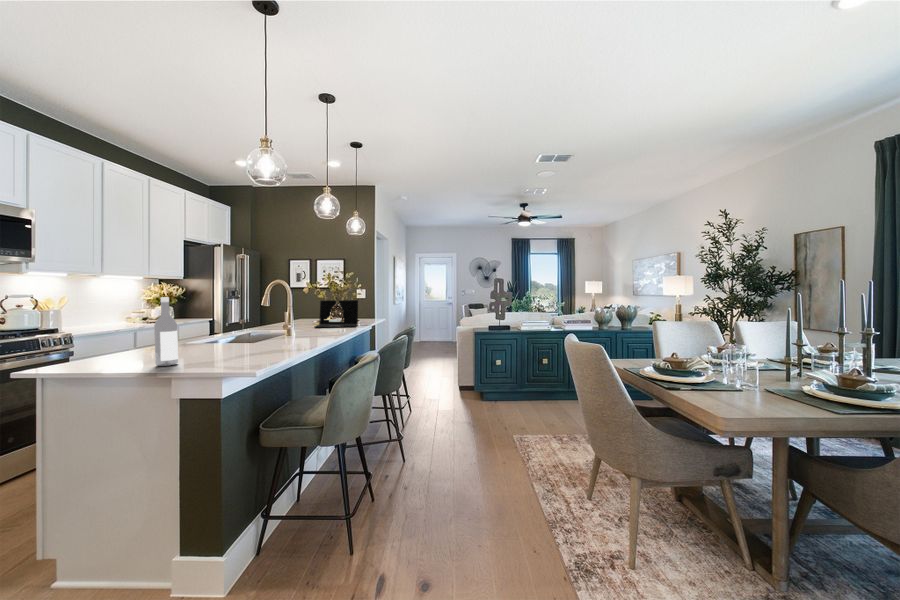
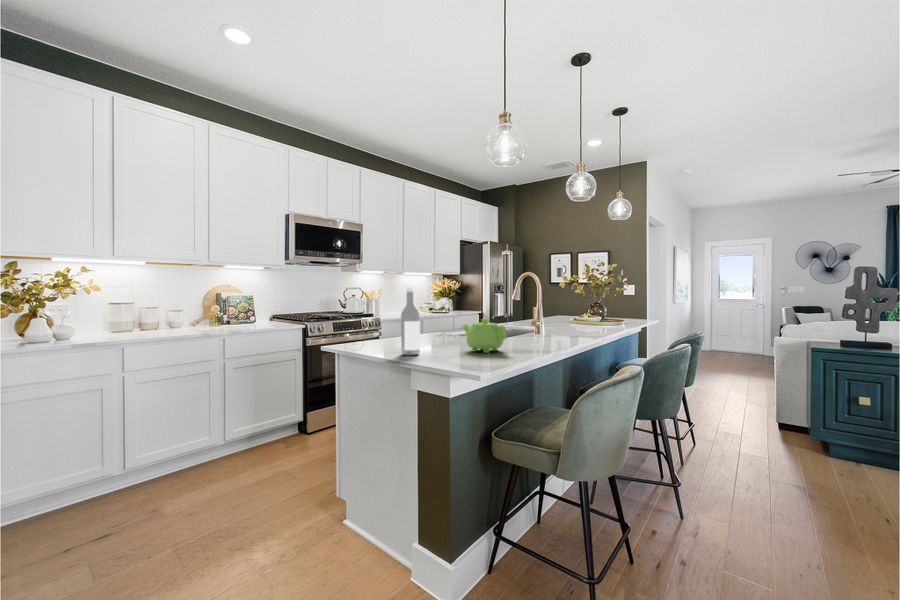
laptop: present [314,300,358,328] -> none [568,295,623,328]
teapot: none [222,325,270,356] -> present [462,319,507,353]

